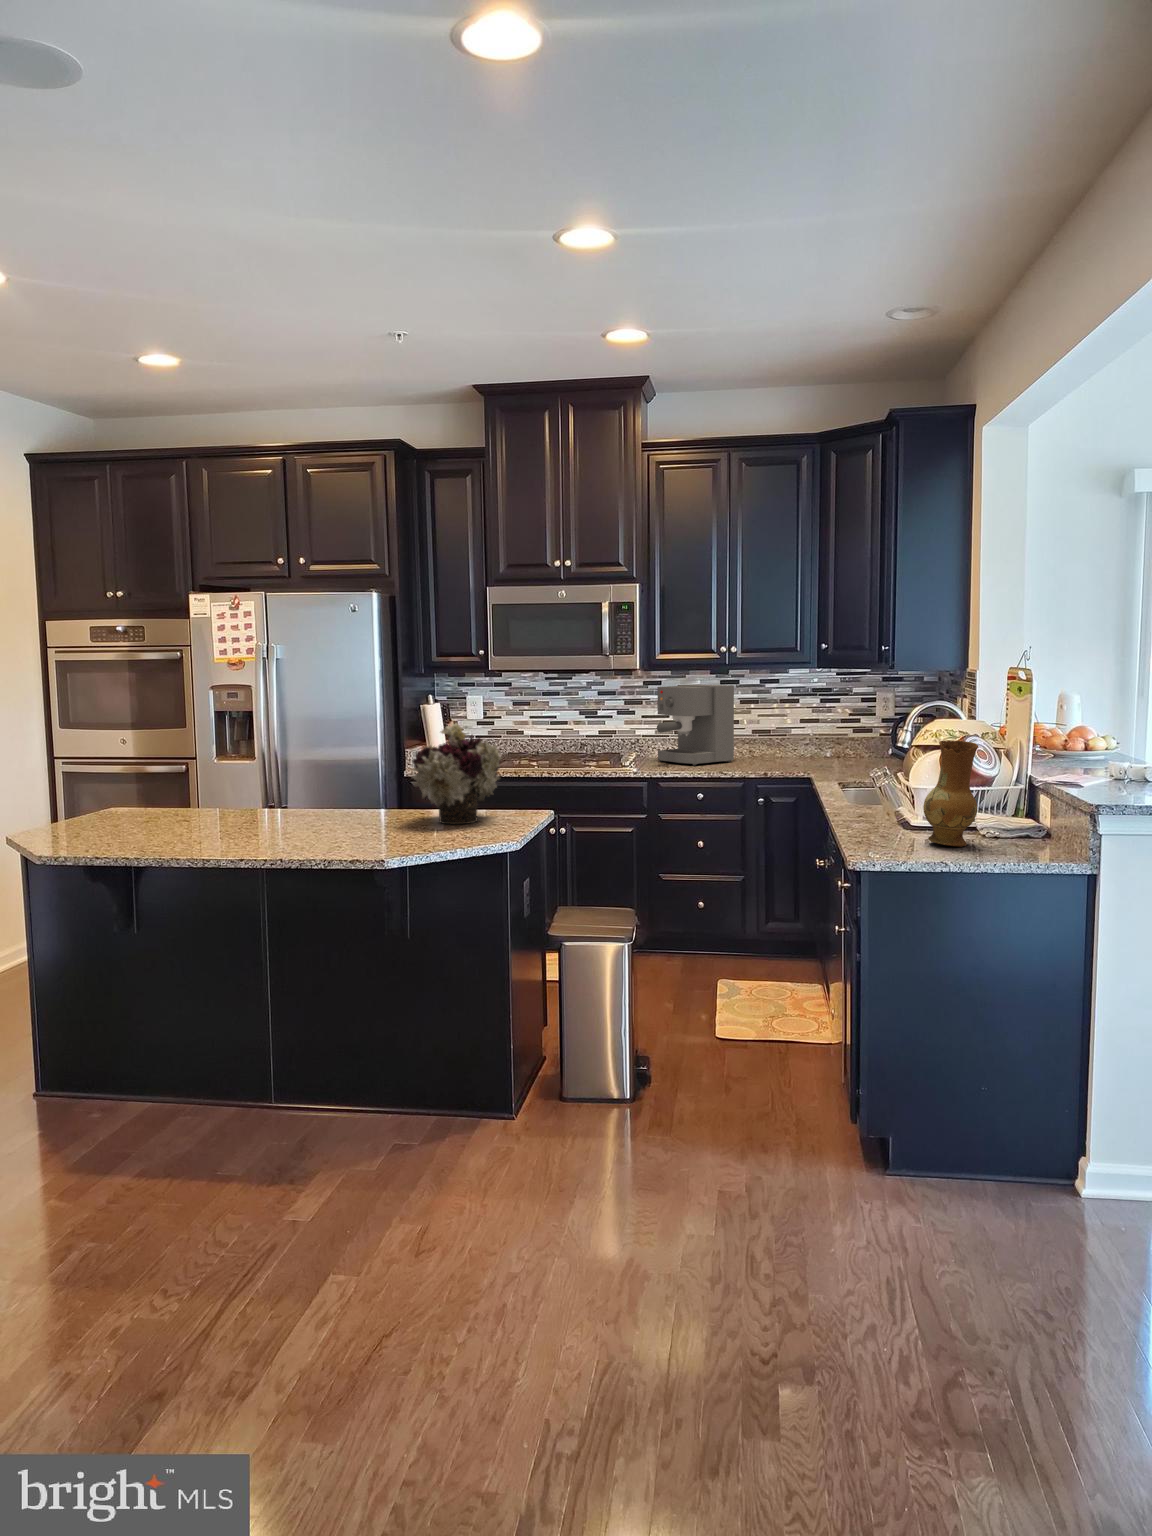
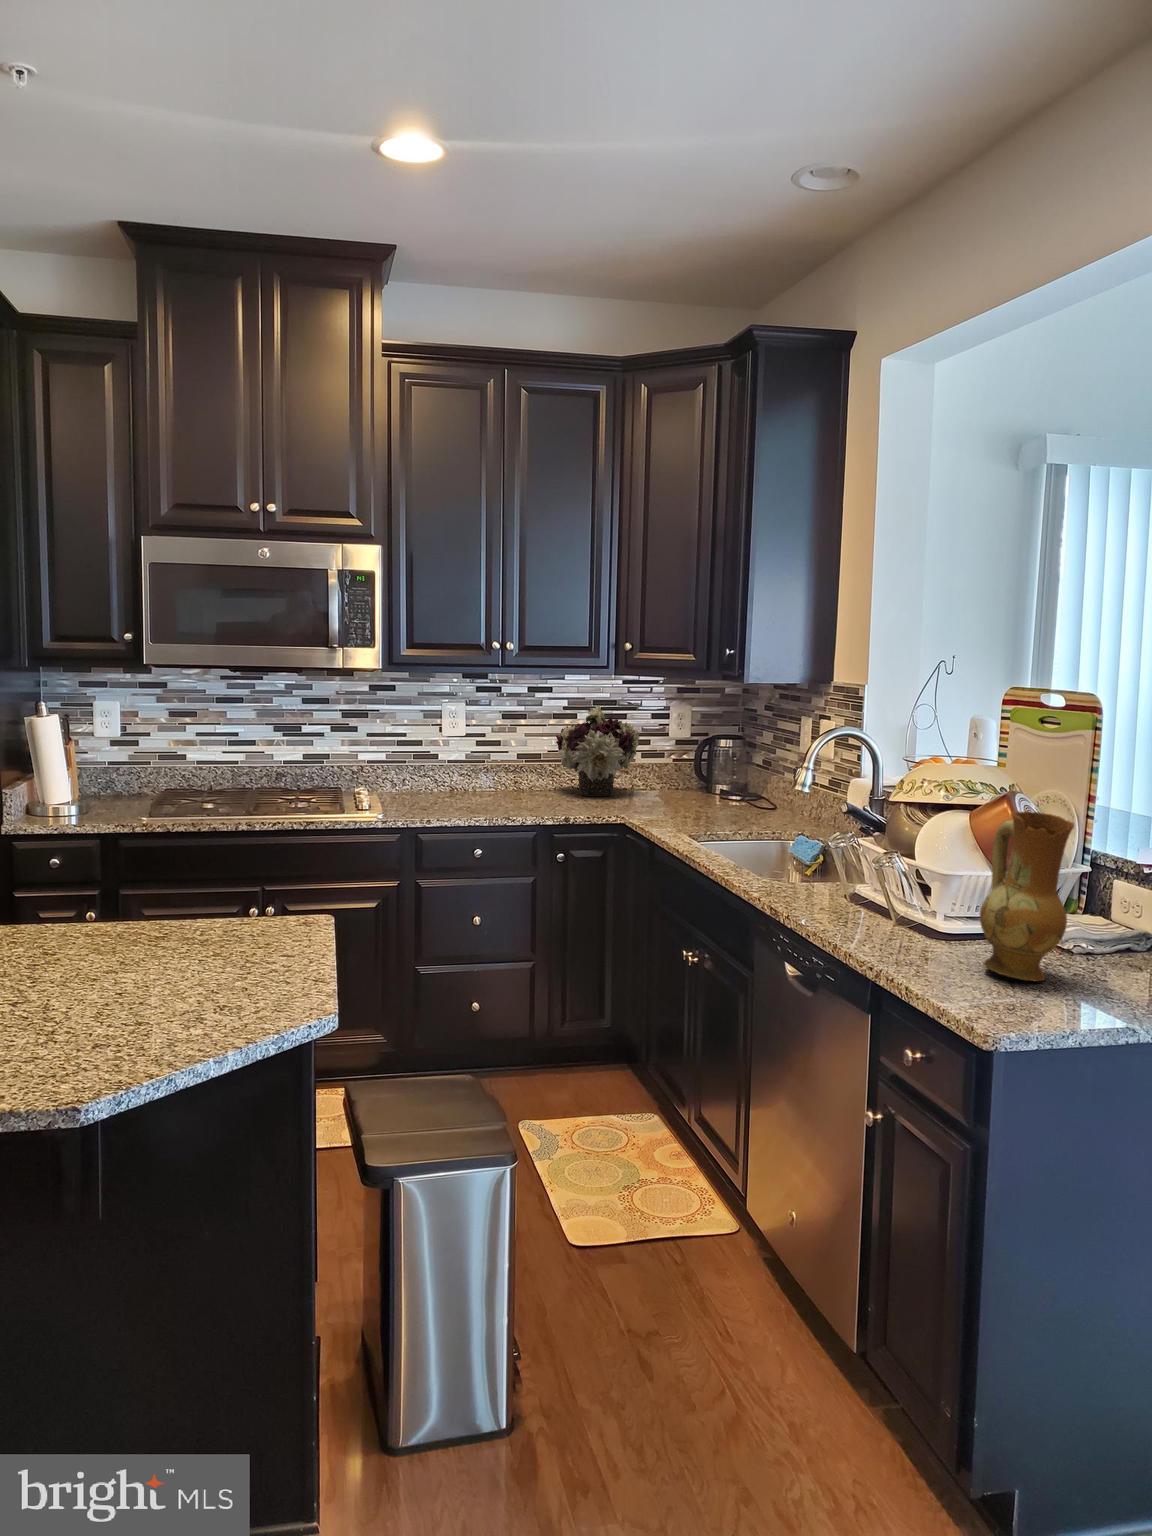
coffee maker: present [657,684,734,765] -> none [398,692,505,807]
flower arrangement: present [412,723,501,824] -> present [556,706,640,796]

